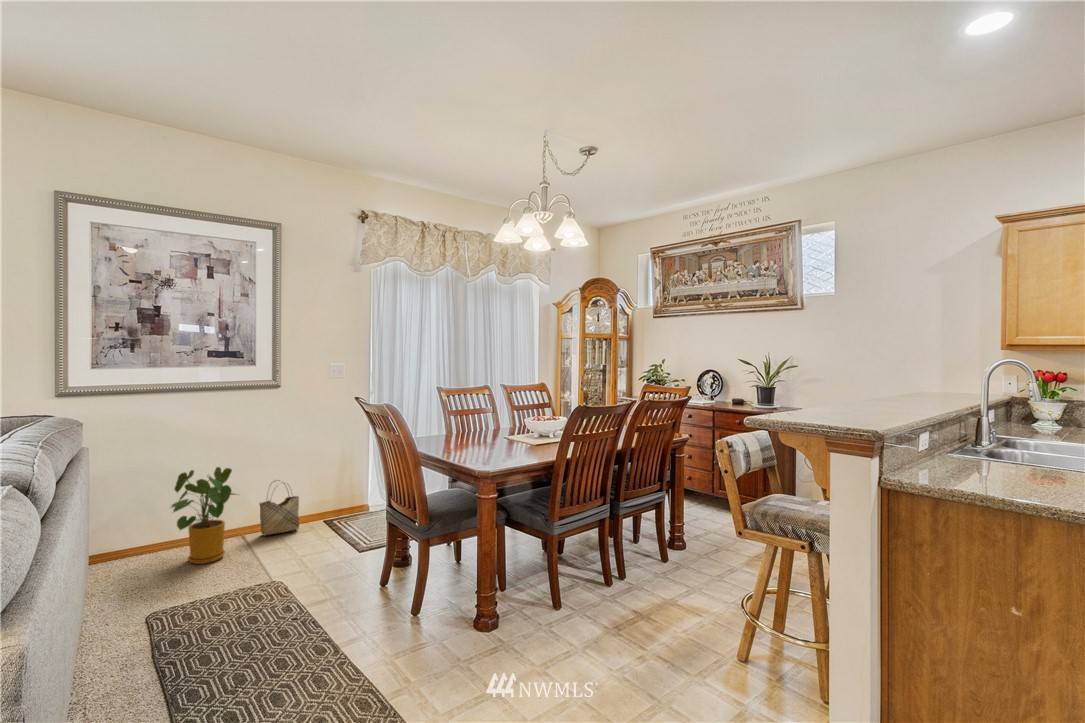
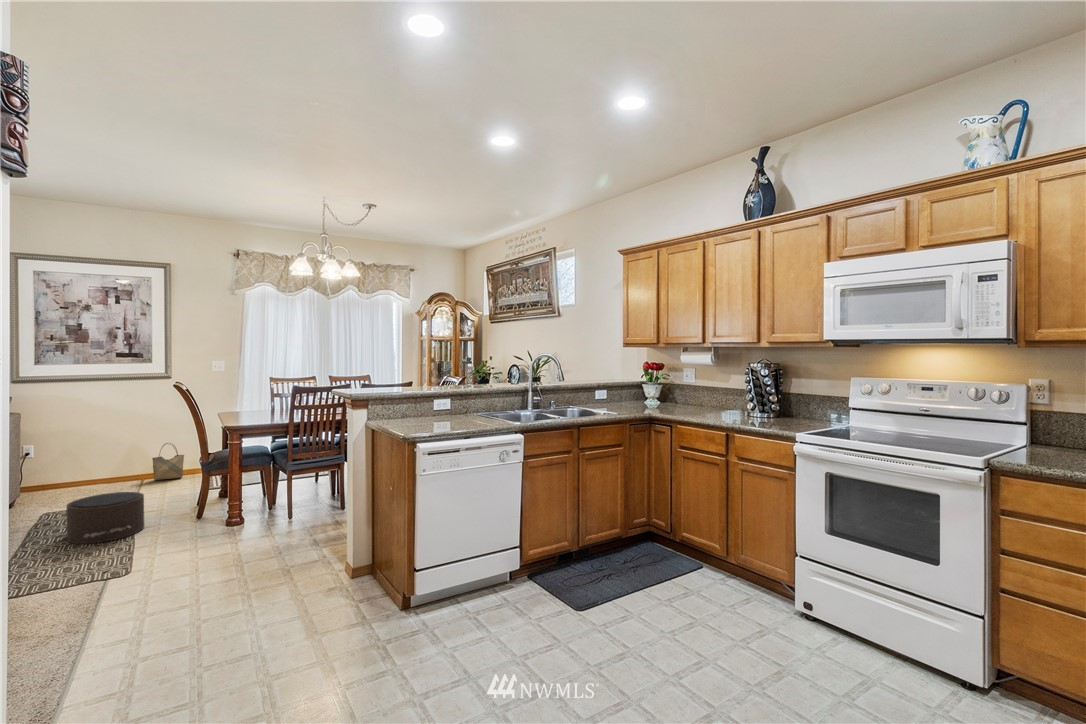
house plant: present [171,467,236,564] -> none [73,431,130,493]
pouf: none [231,576,363,686] -> present [66,492,144,544]

